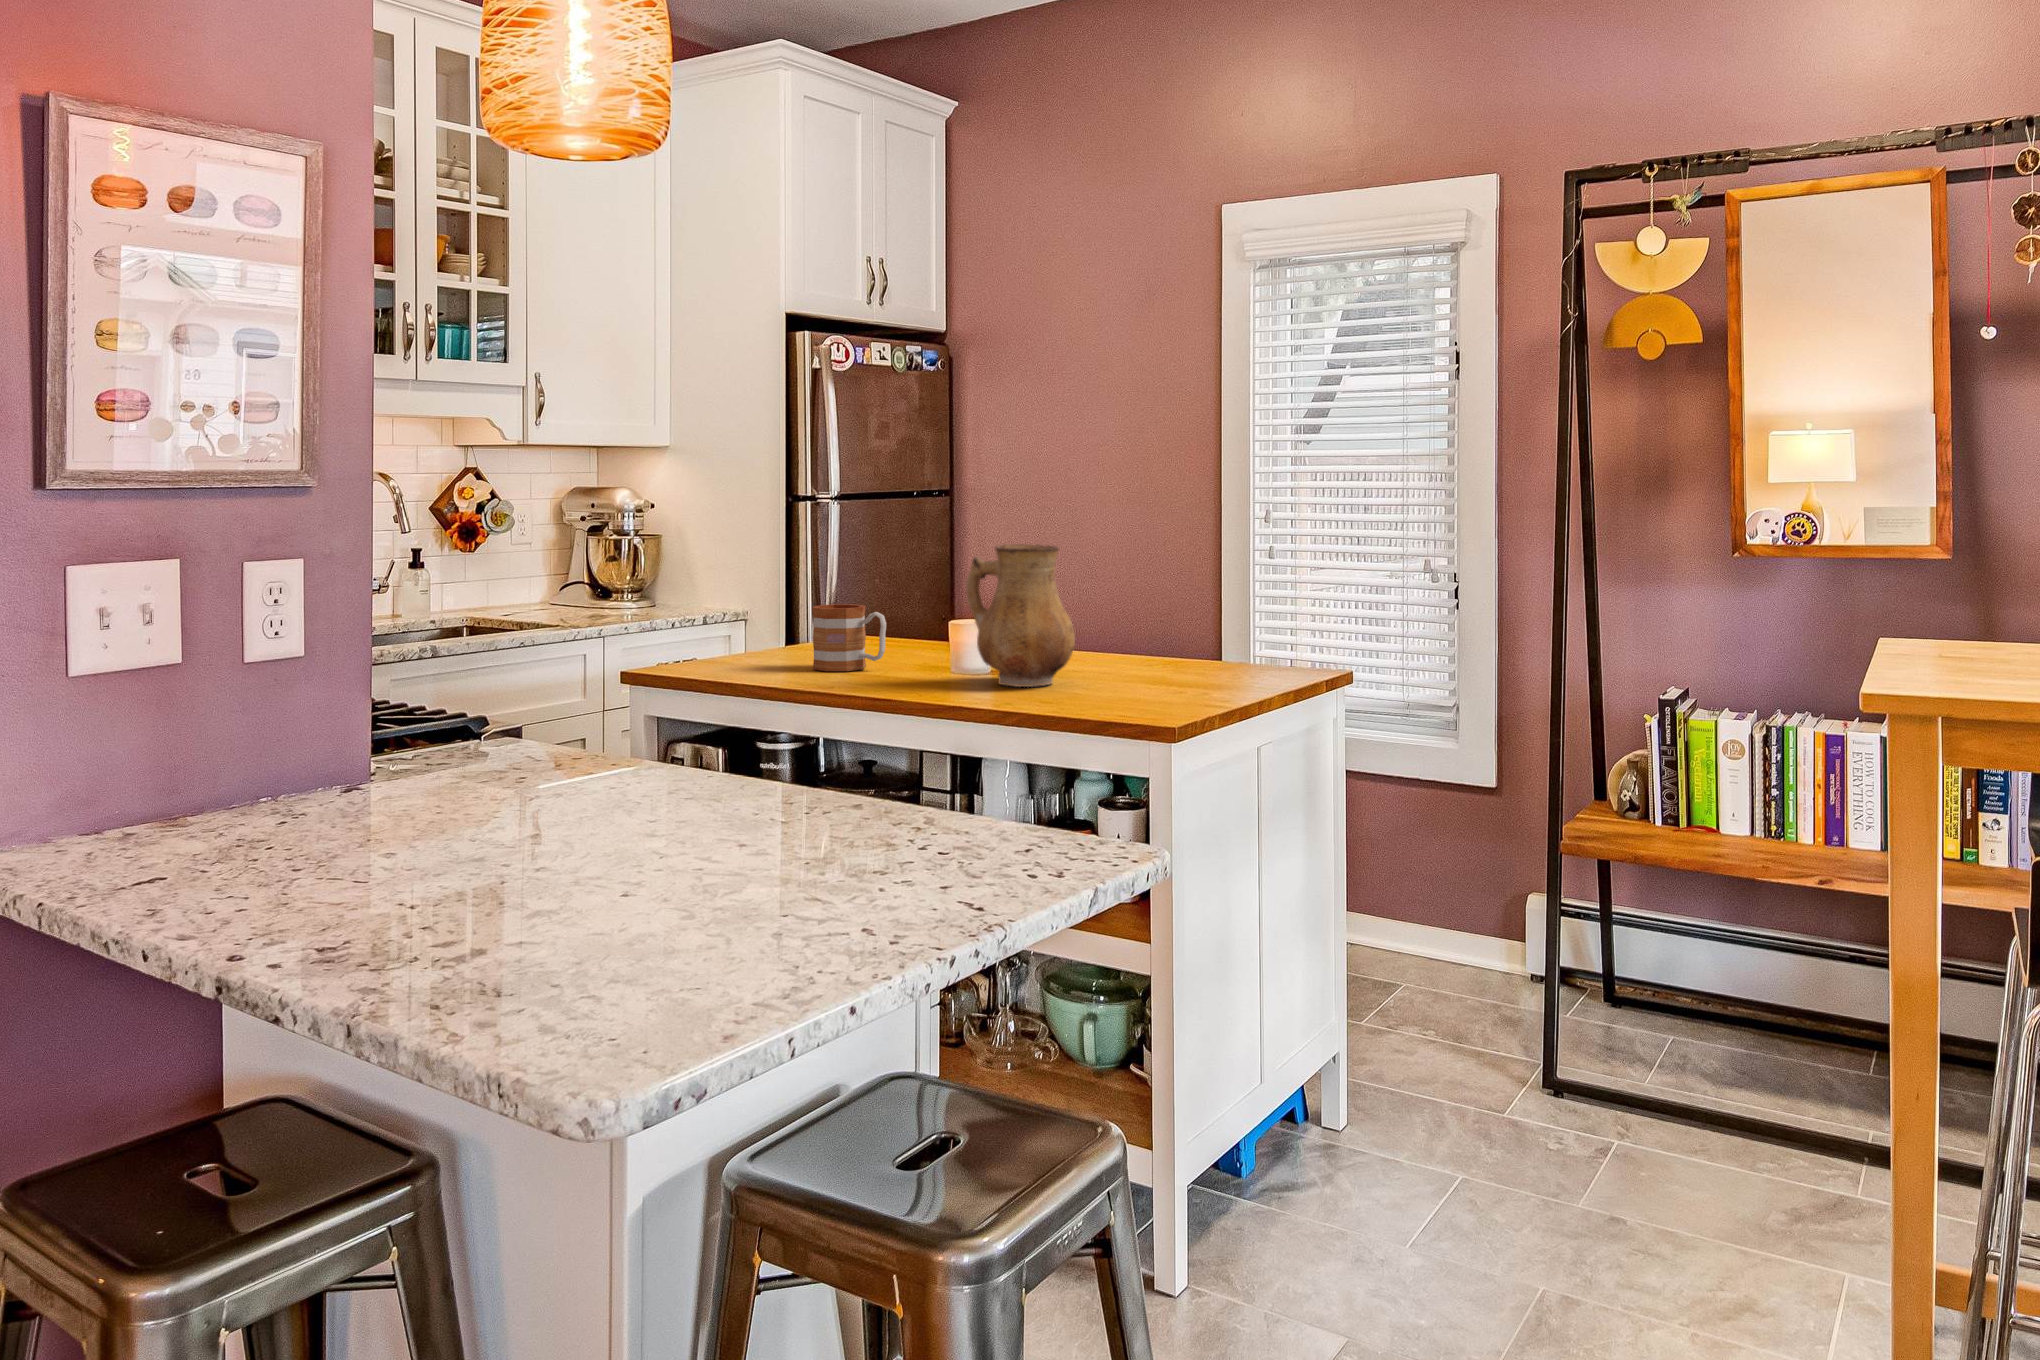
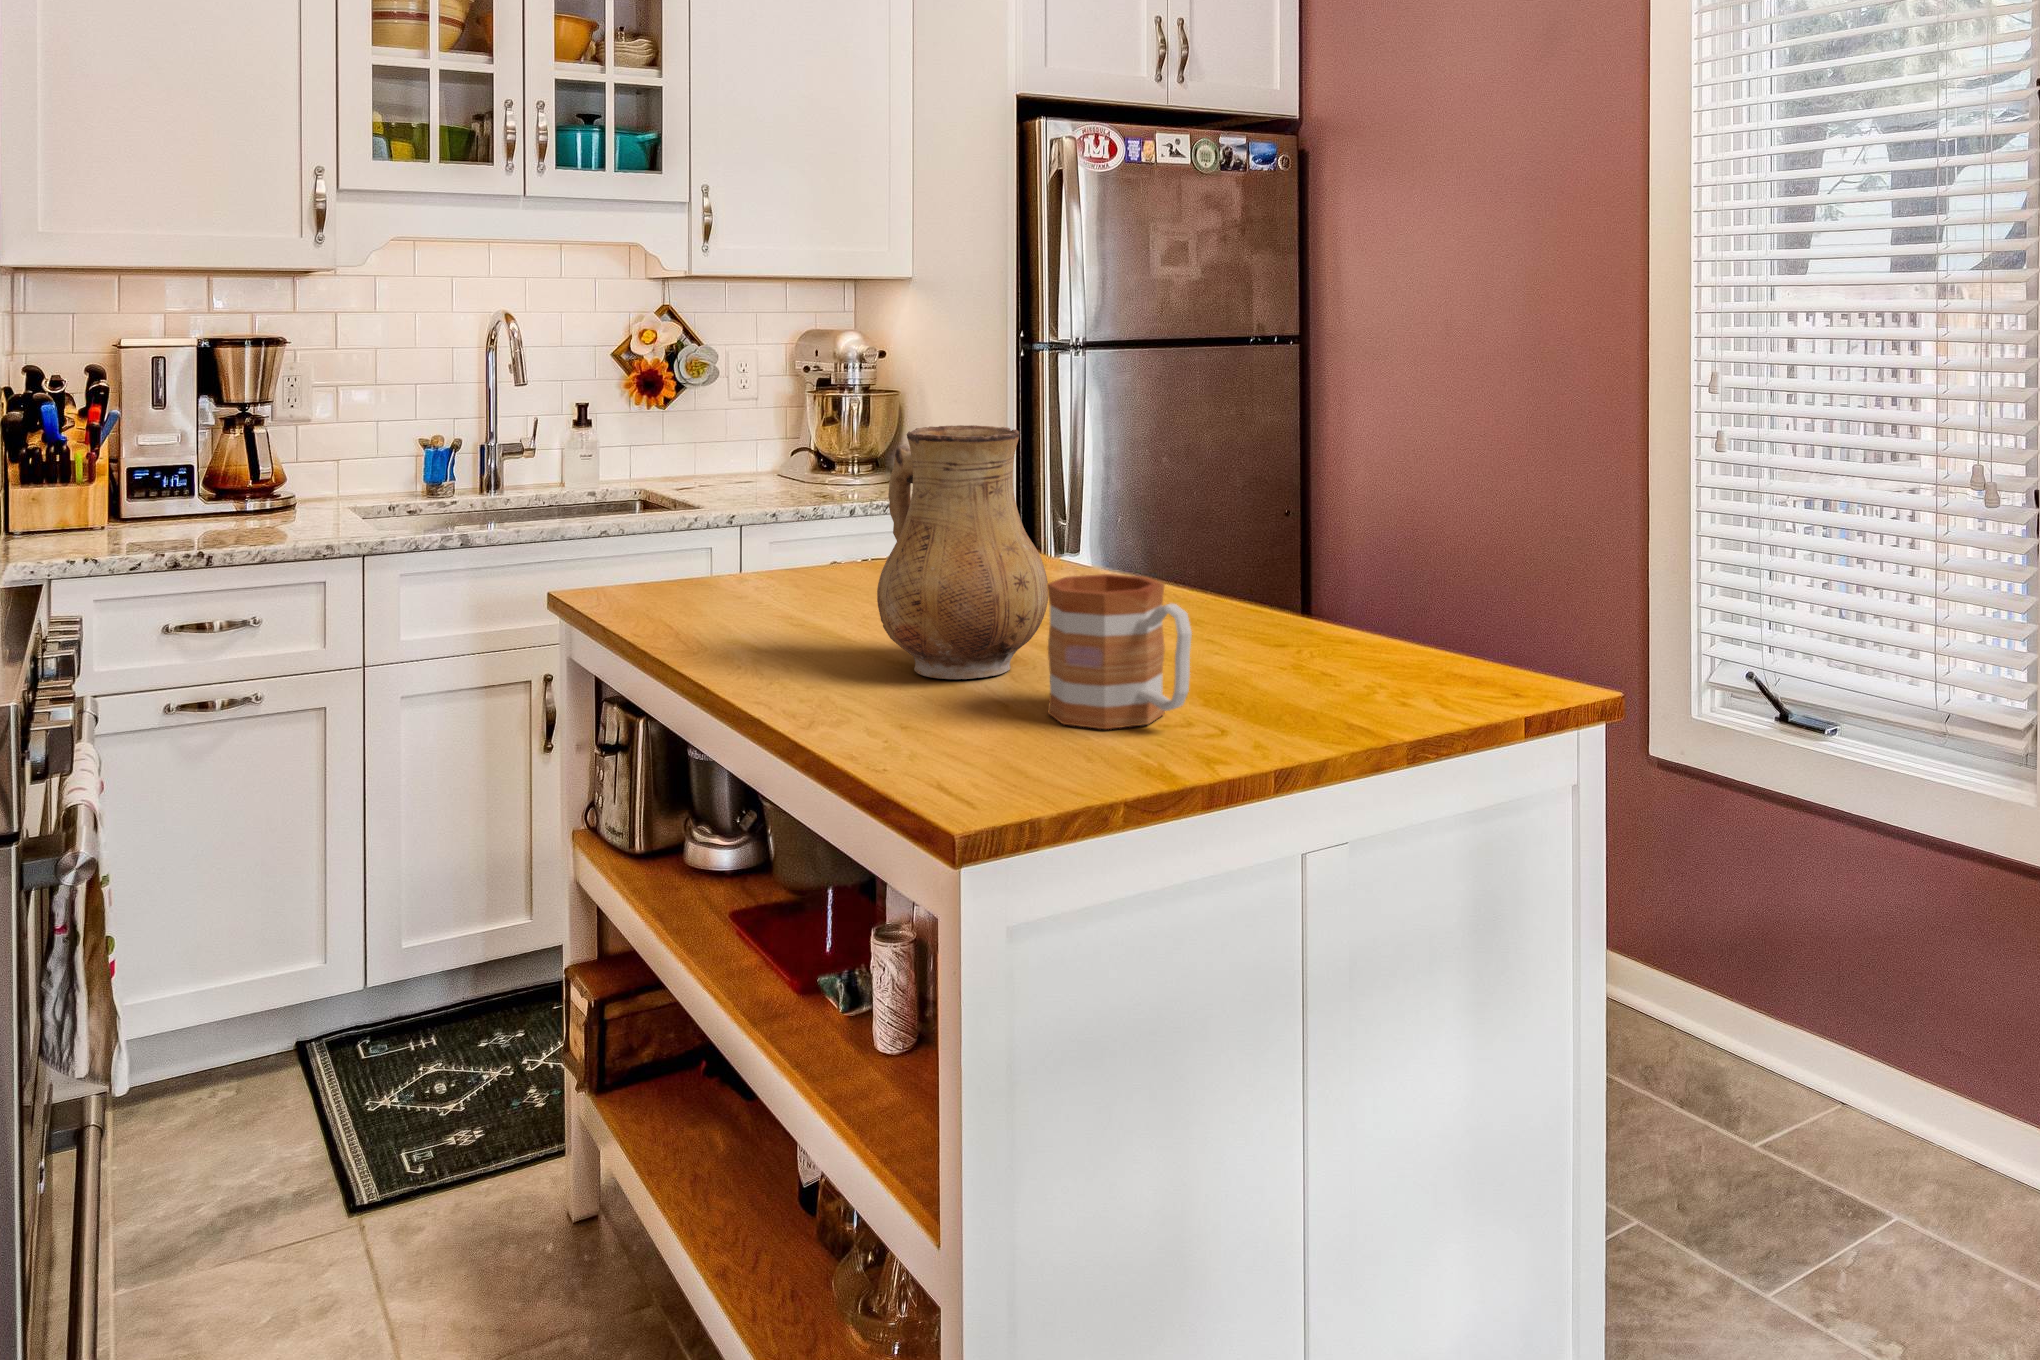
mug: present [812,604,886,671] -> present [1047,574,1192,729]

